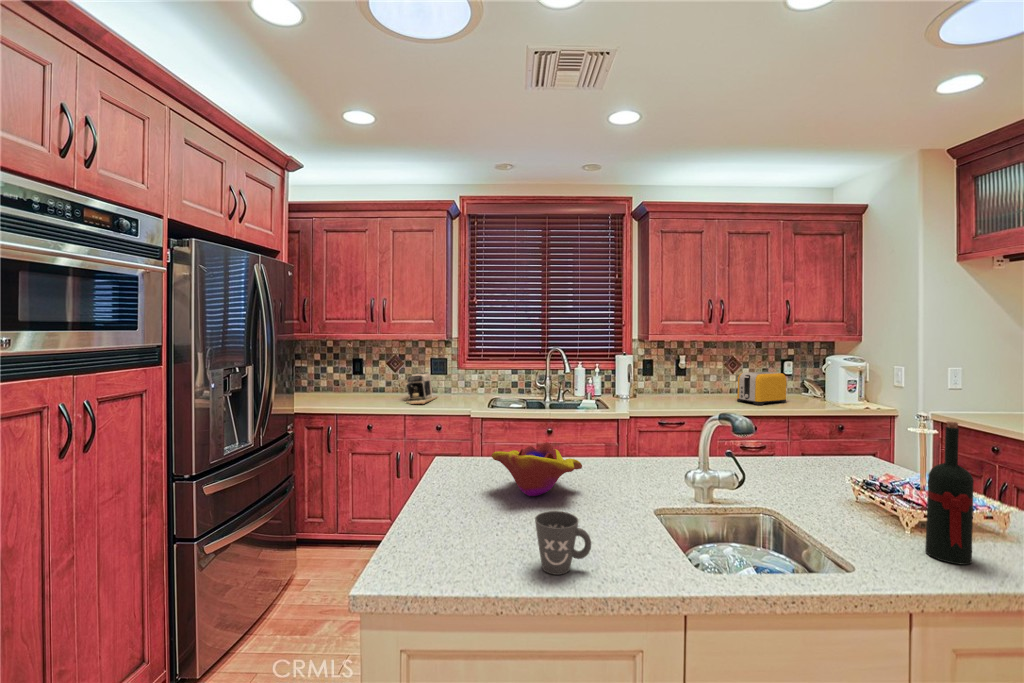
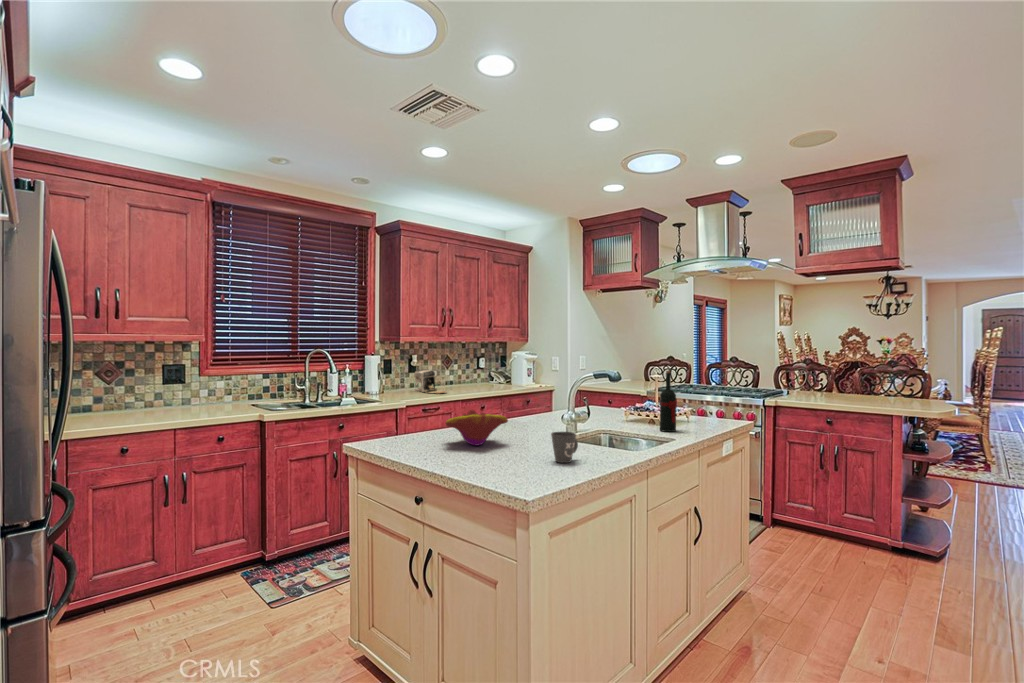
coffee maker: present [406,372,438,404] -> present [415,369,445,393]
toaster: present [737,372,786,405] -> none [460,366,490,390]

